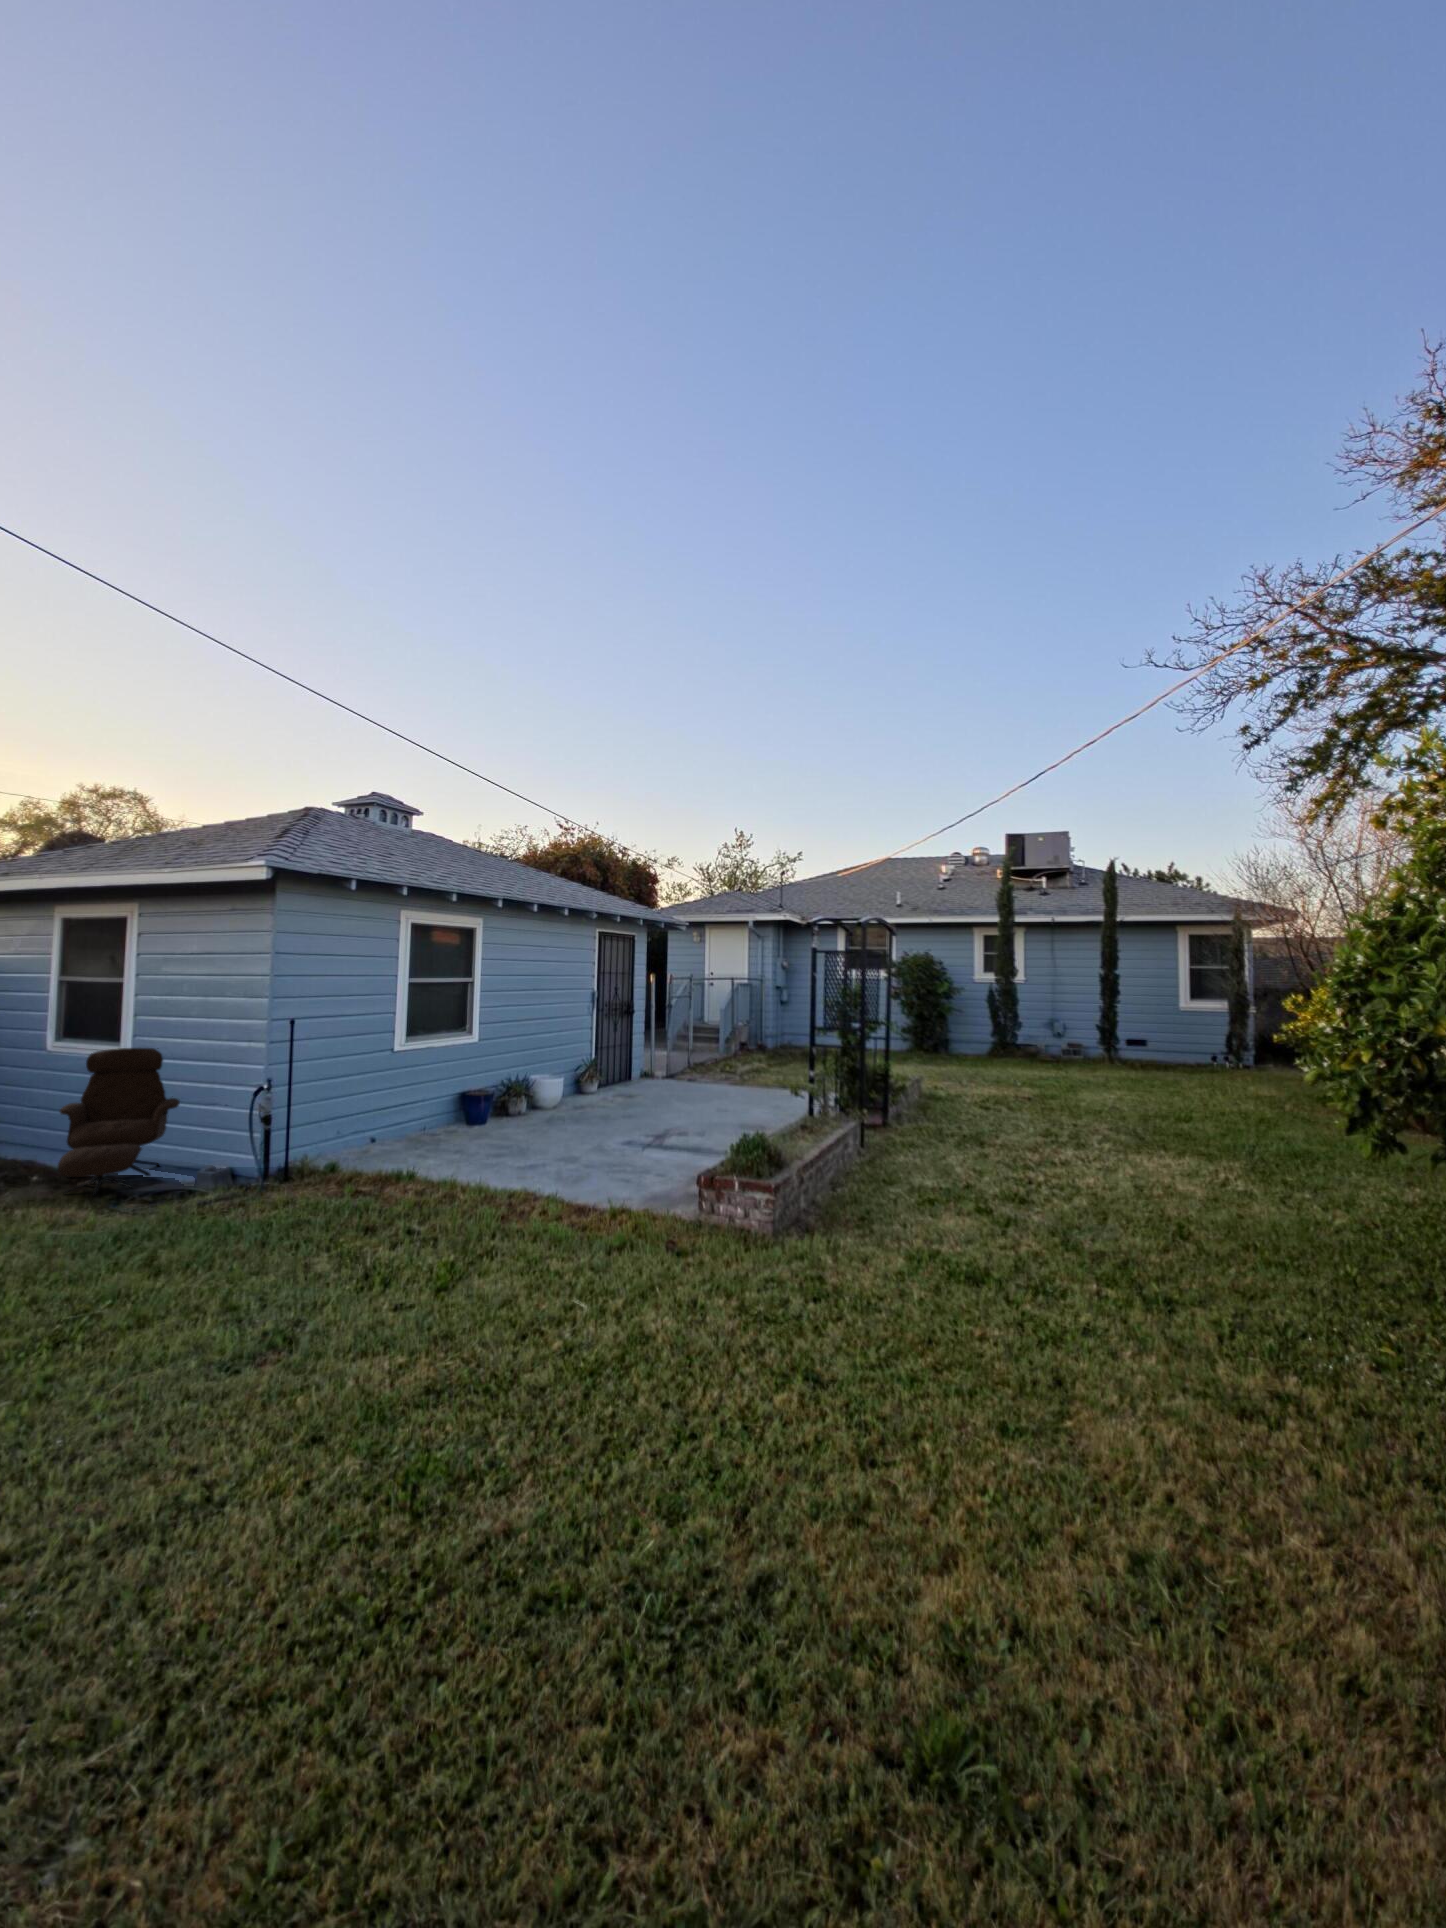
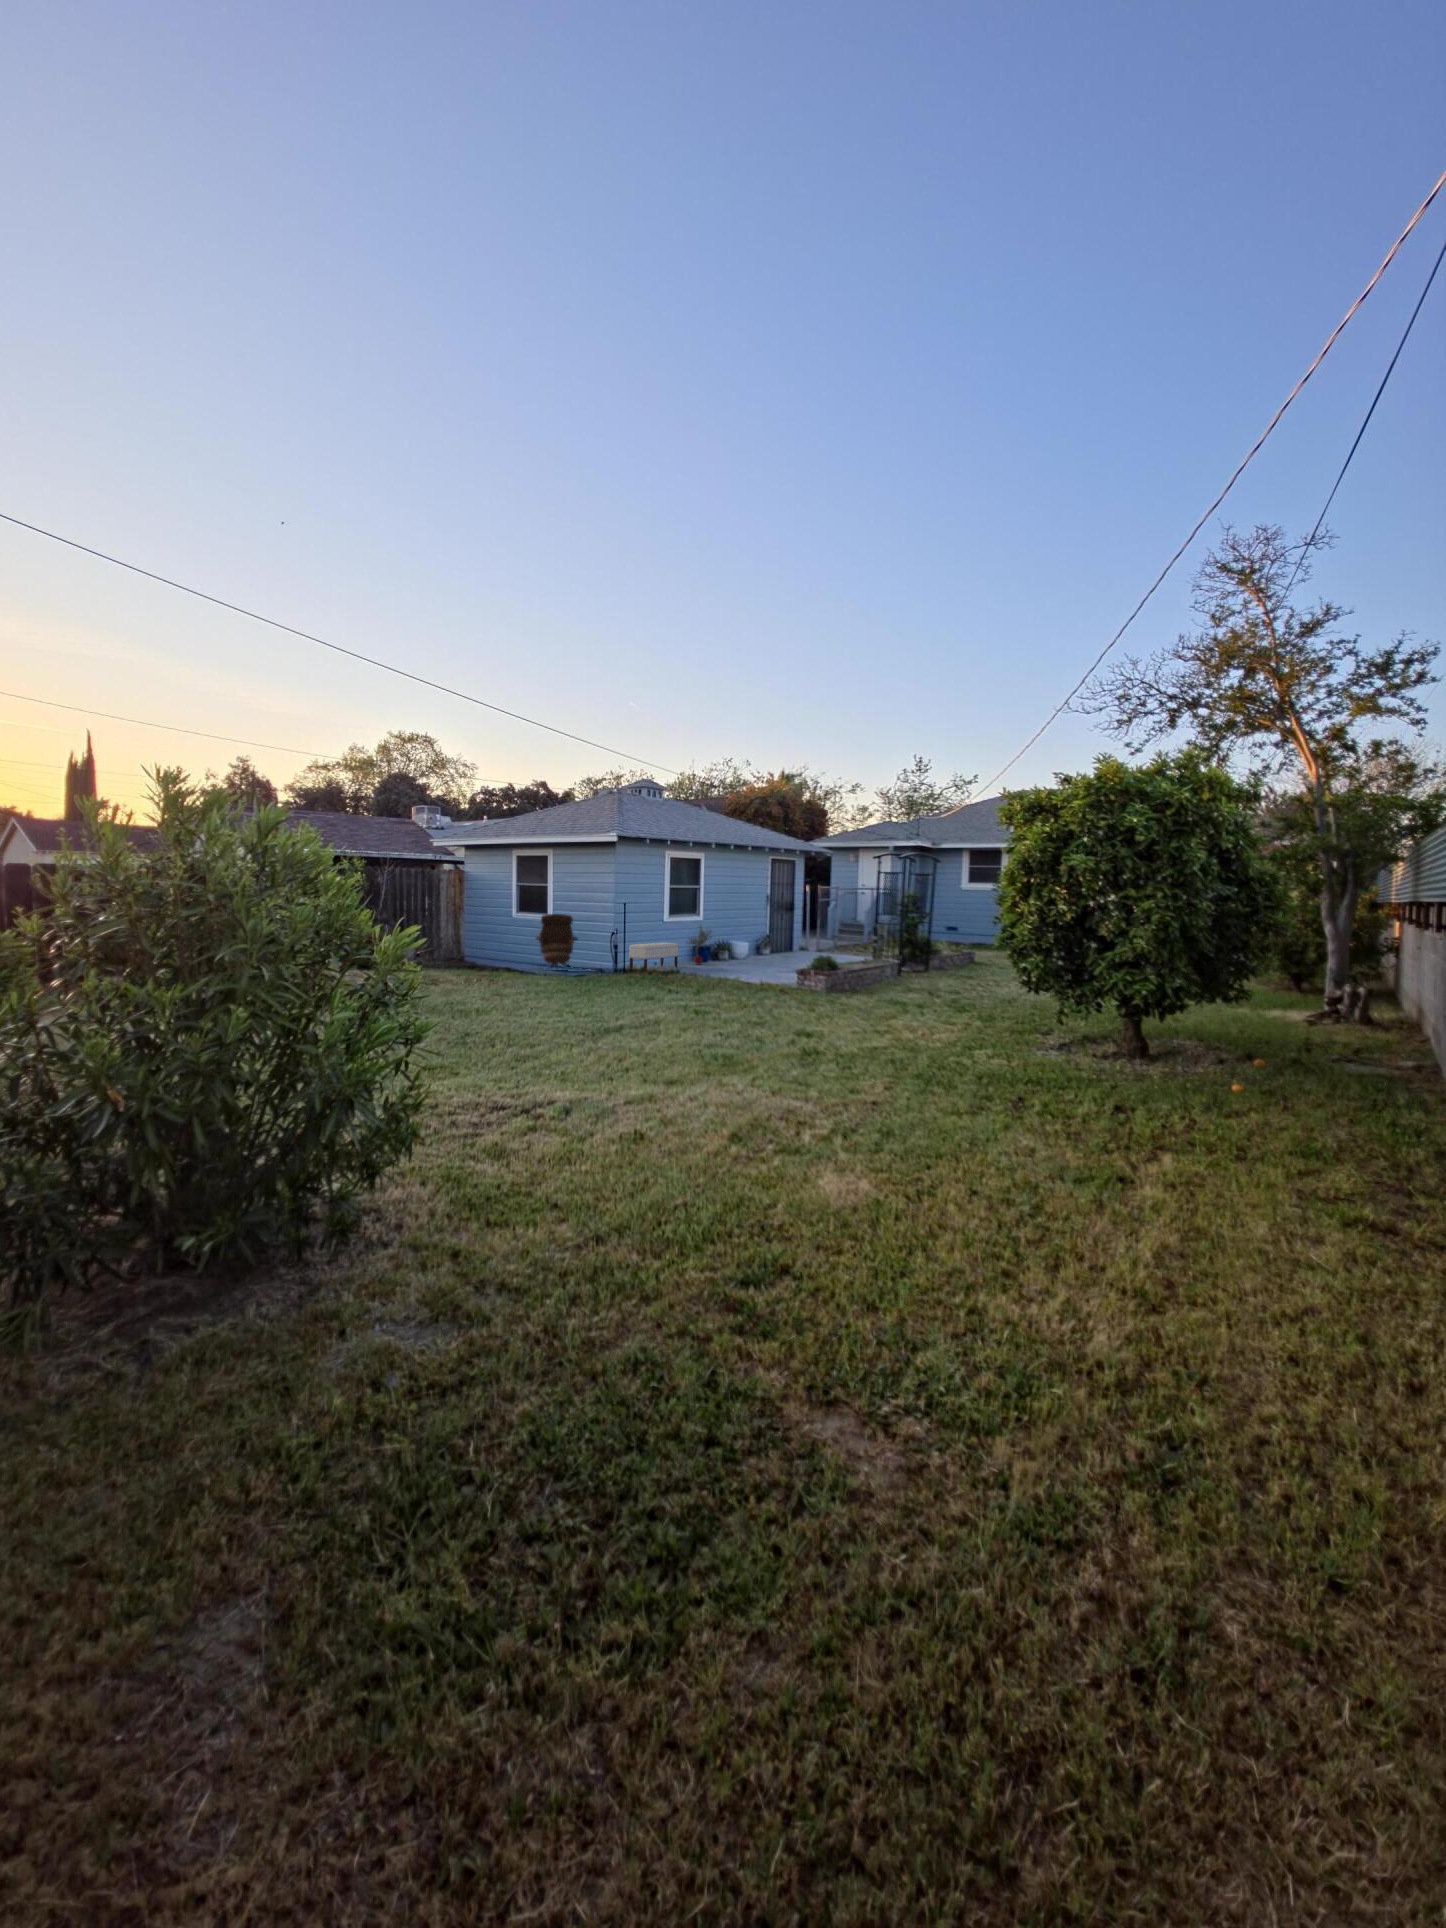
potted tree: none [438,1051,495,1131] -> present [688,926,712,964]
bench: none [300,1095,422,1172] -> present [629,942,679,971]

